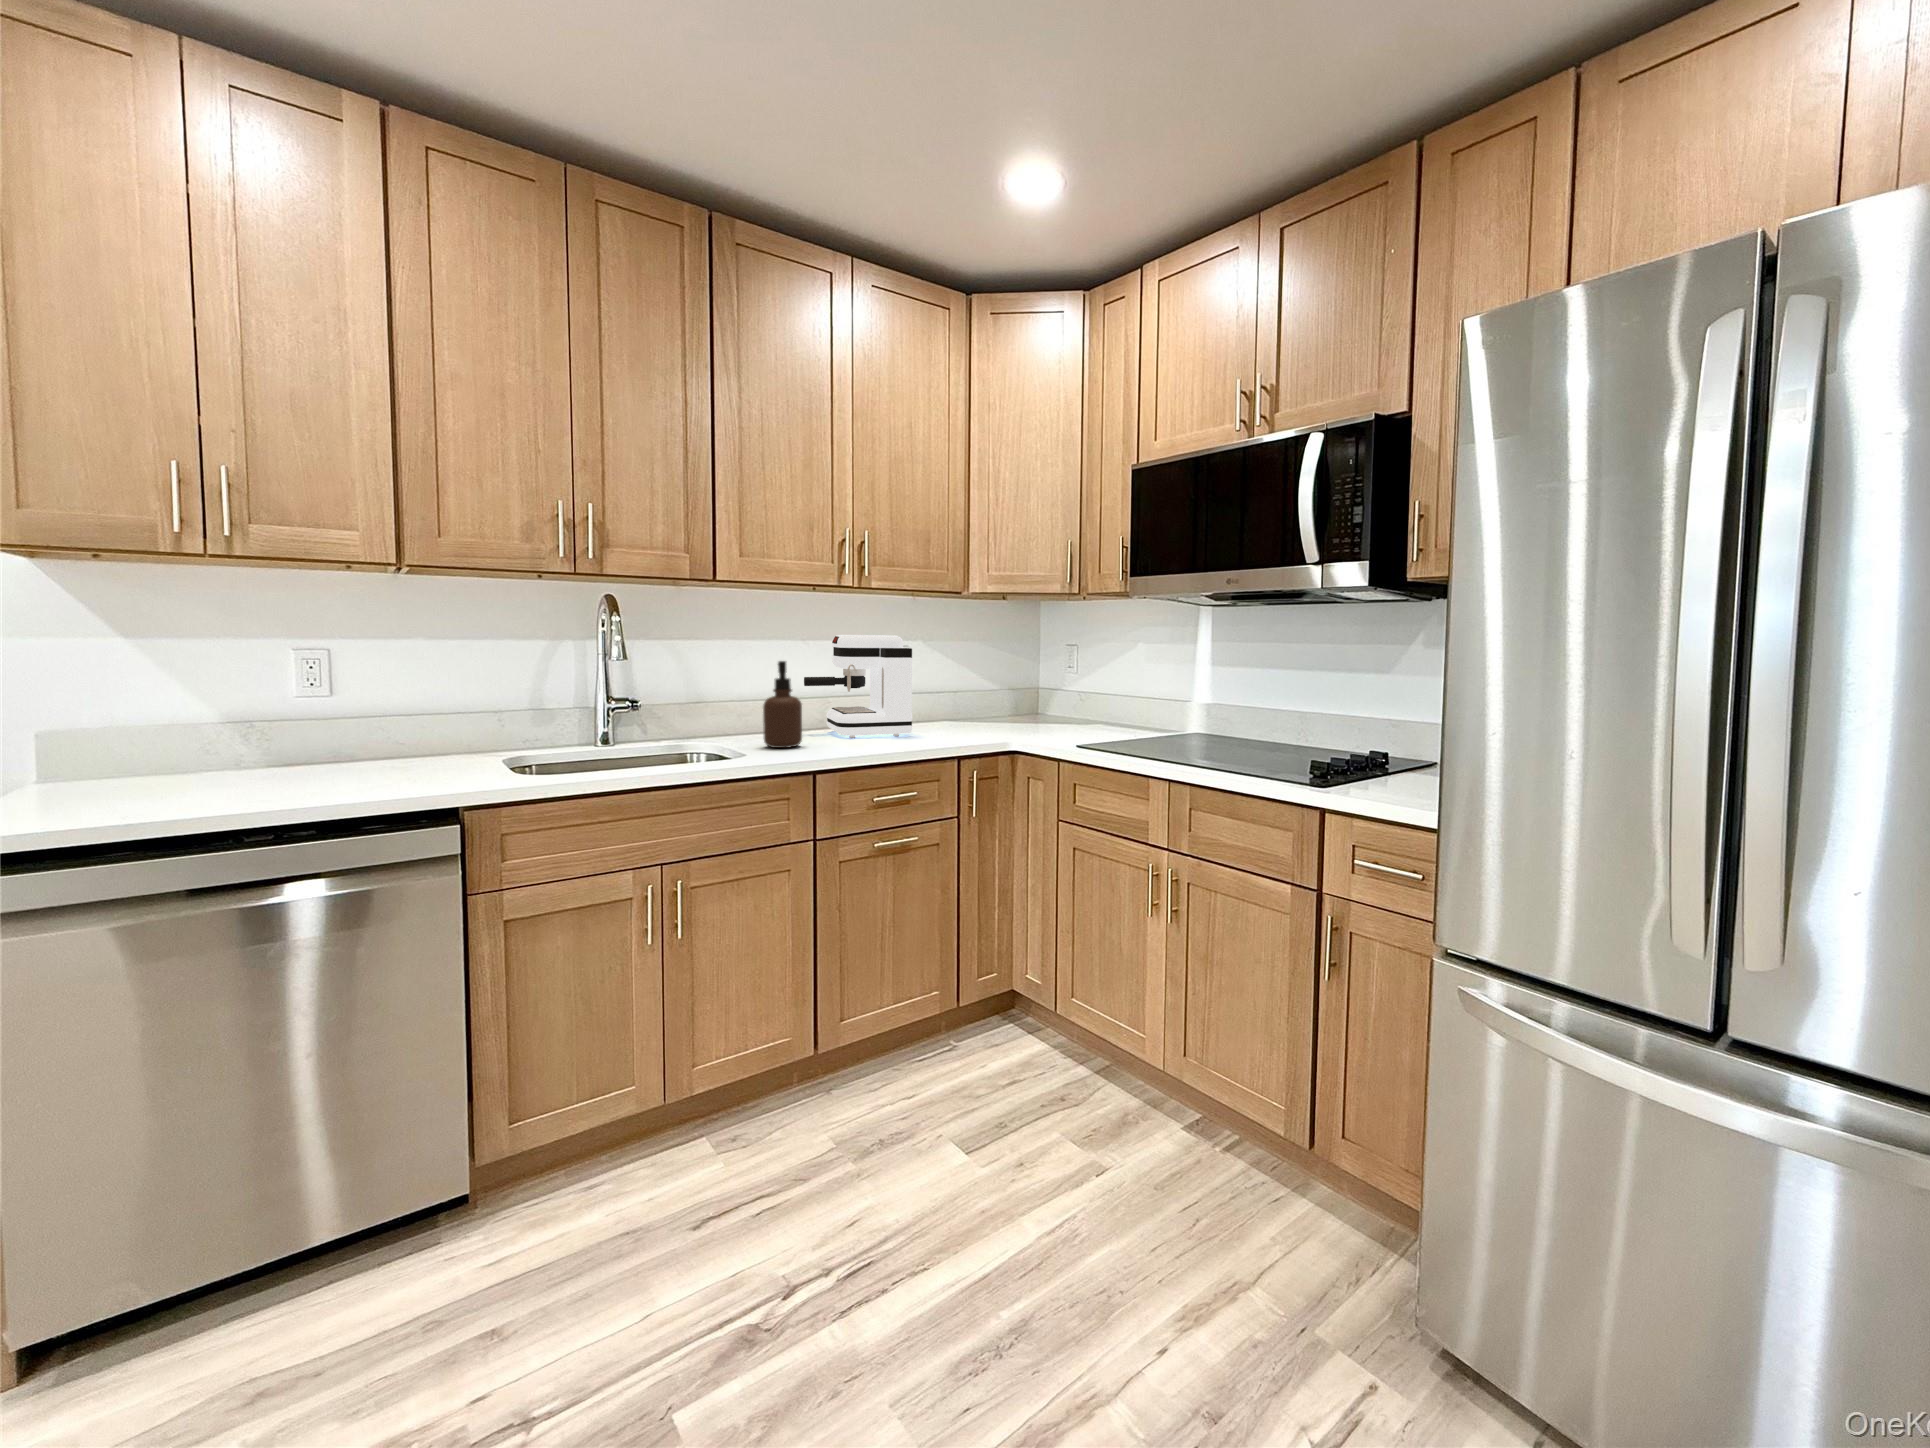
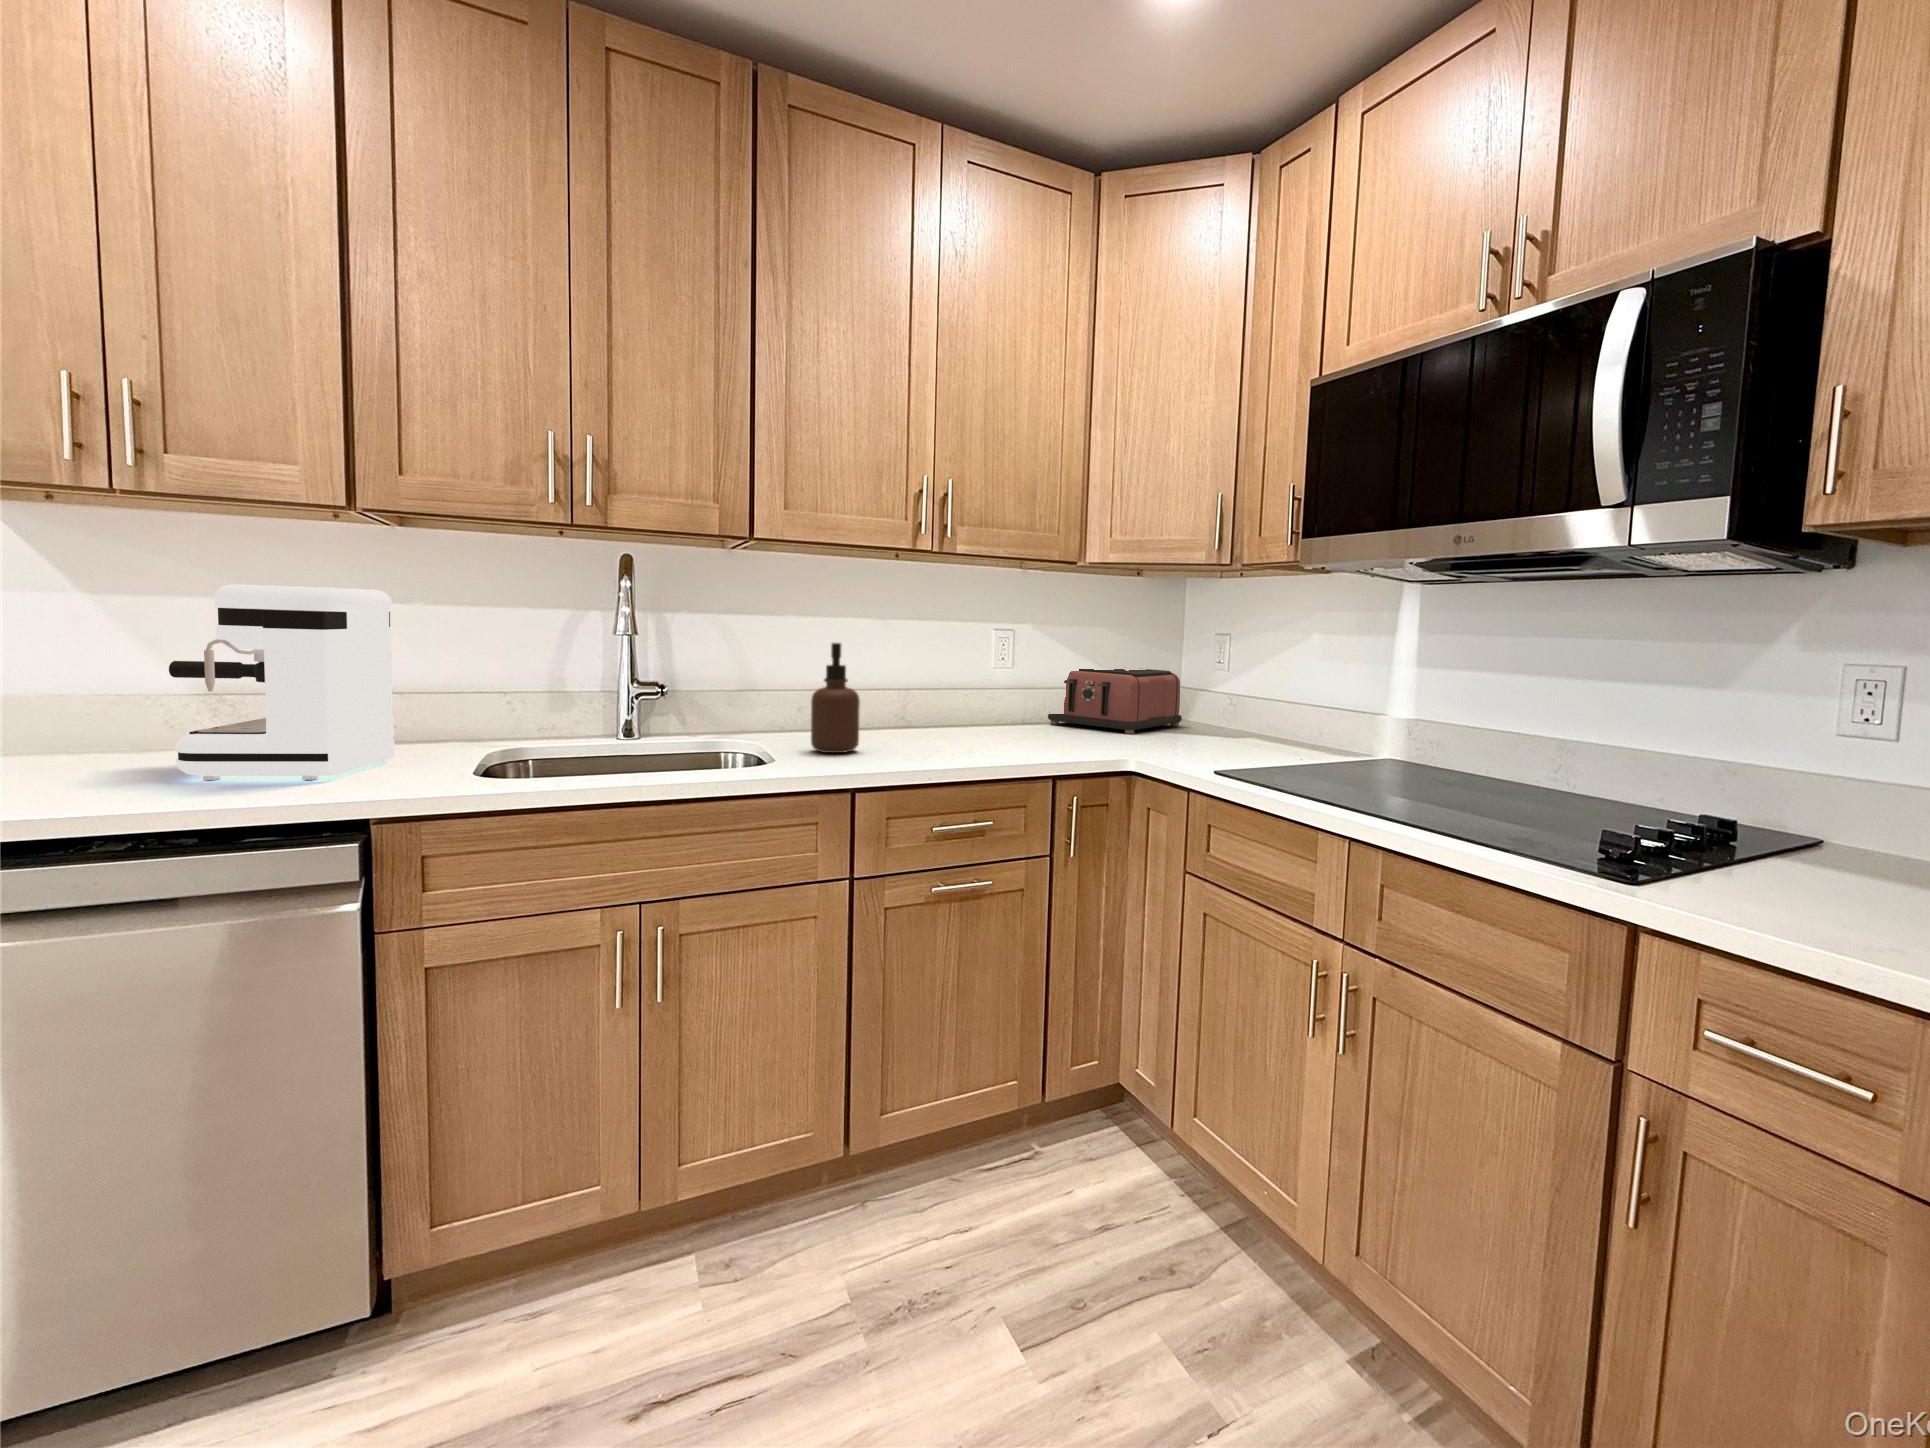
coffee maker: present [804,635,912,738] -> present [169,584,395,780]
toaster: none [933,673,1038,726] -> present [1048,669,1182,734]

